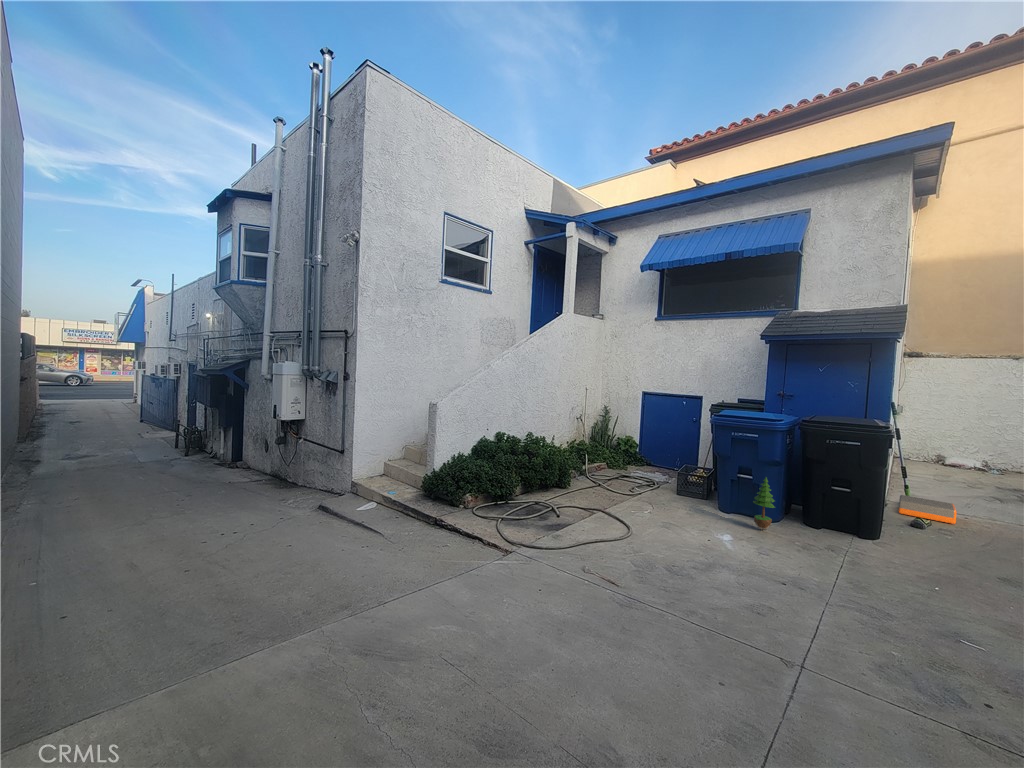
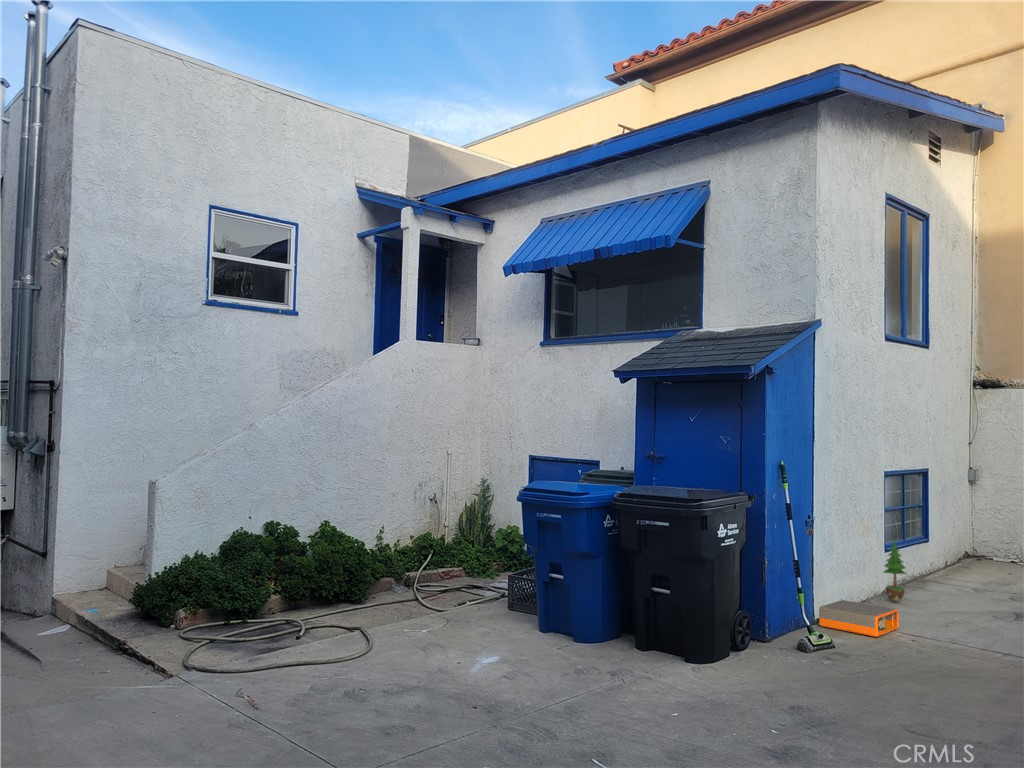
potted tree: present [753,477,775,530] -> present [884,542,906,603]

